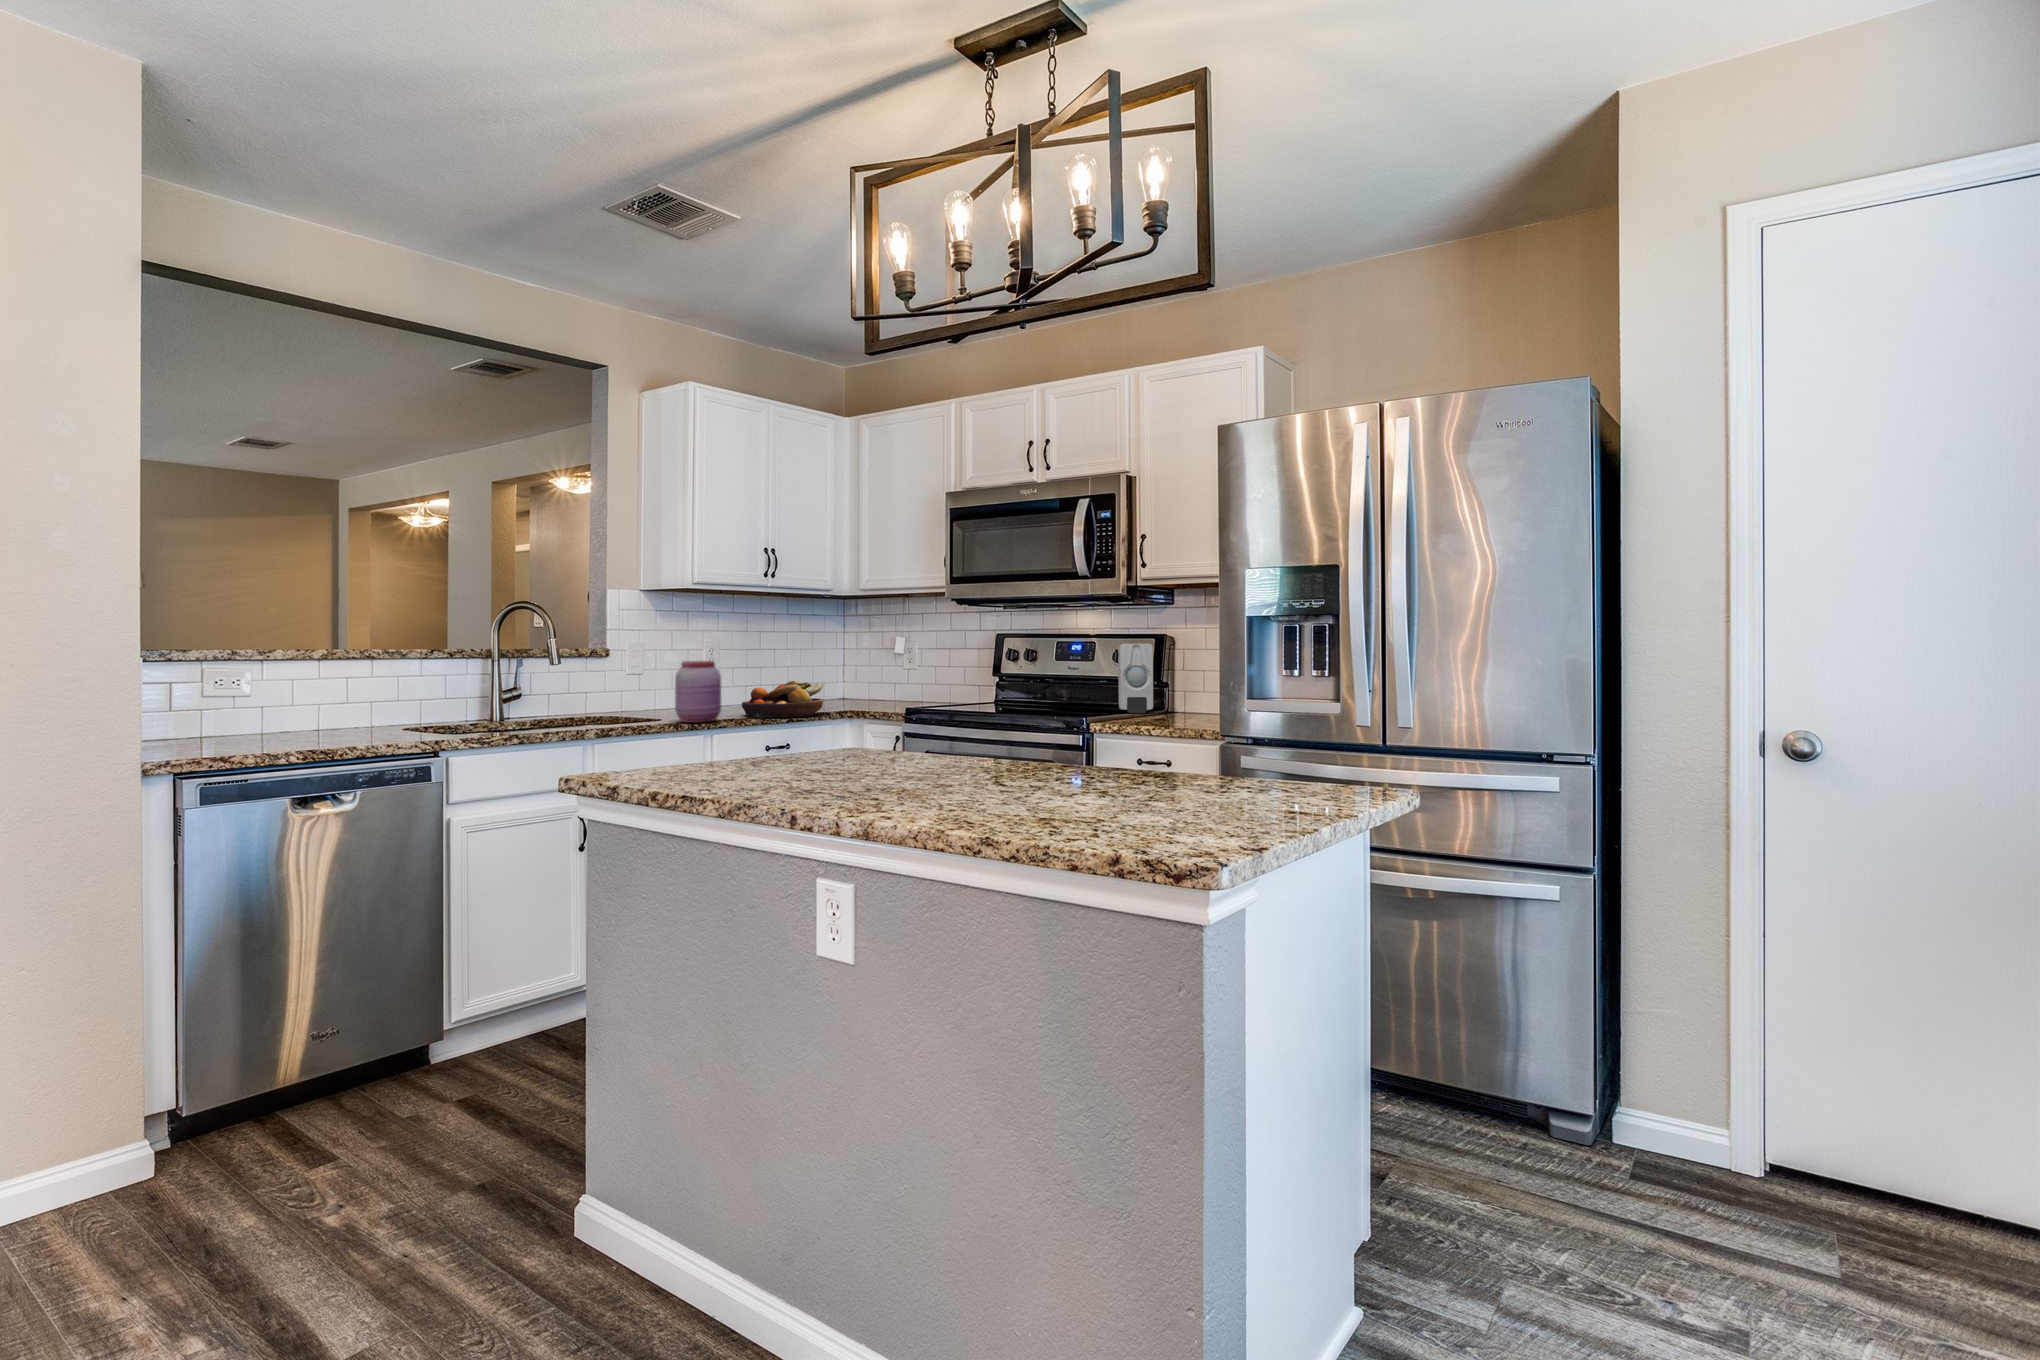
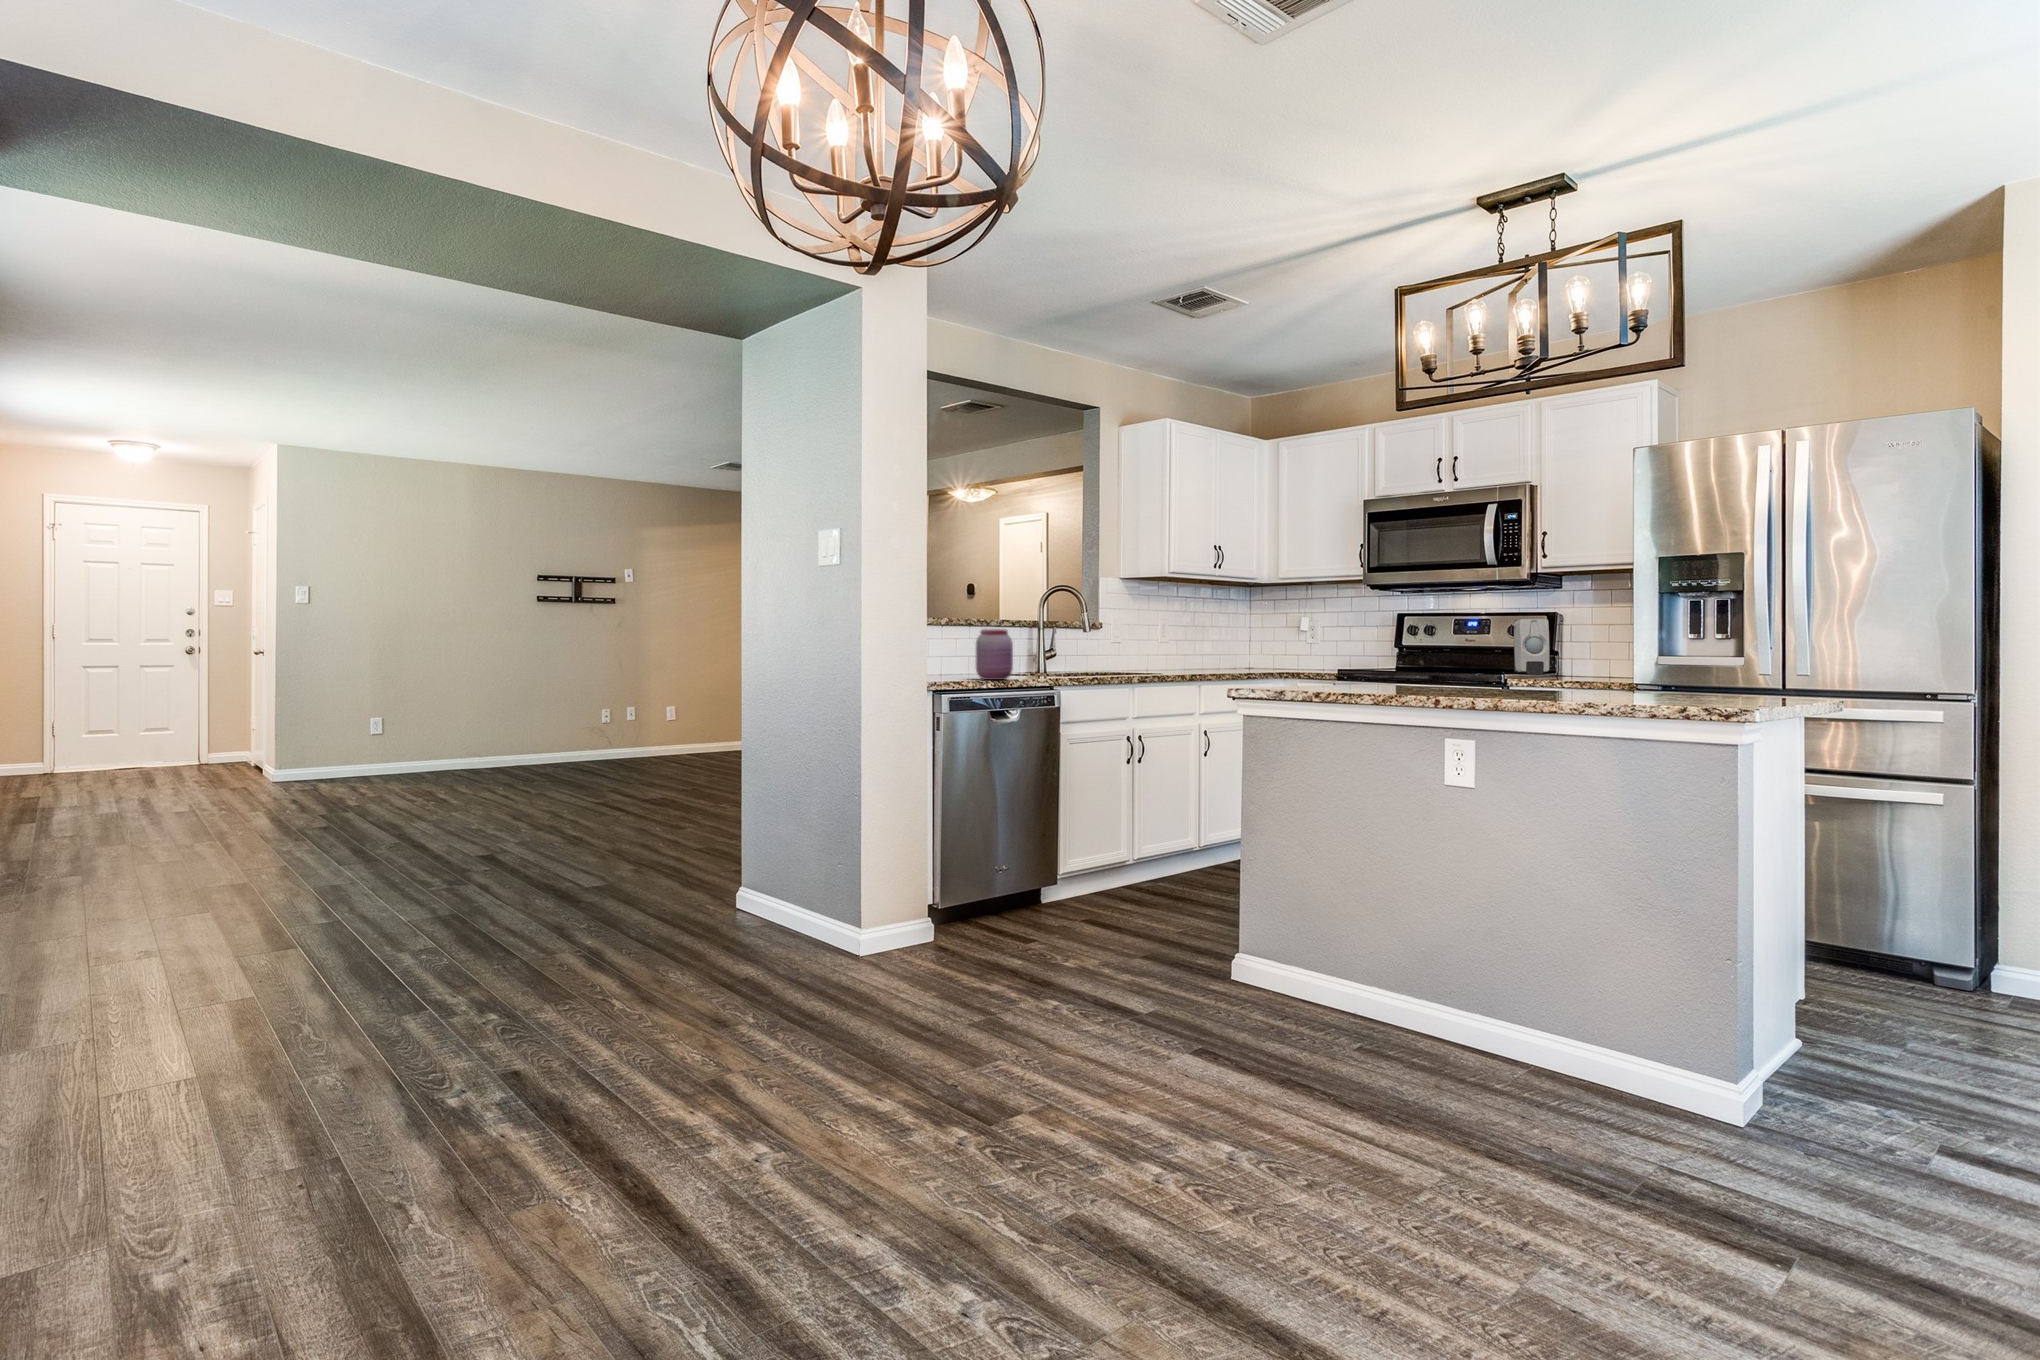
jar: present [675,661,721,723] -> present [976,629,1013,680]
fruit bowl: present [742,681,823,718] -> none [1214,646,1277,673]

